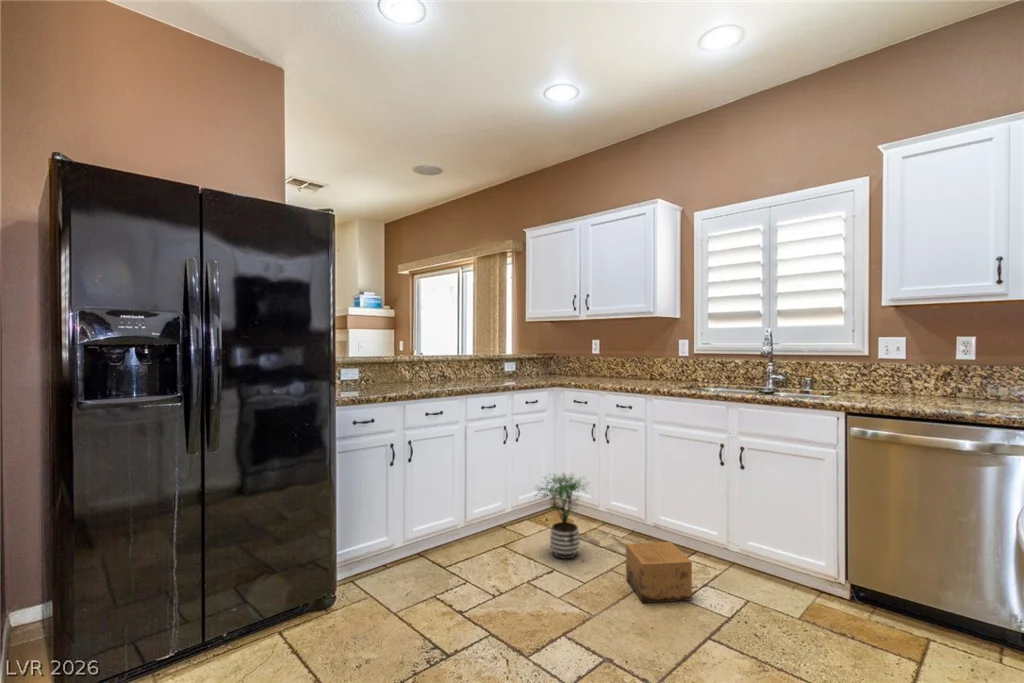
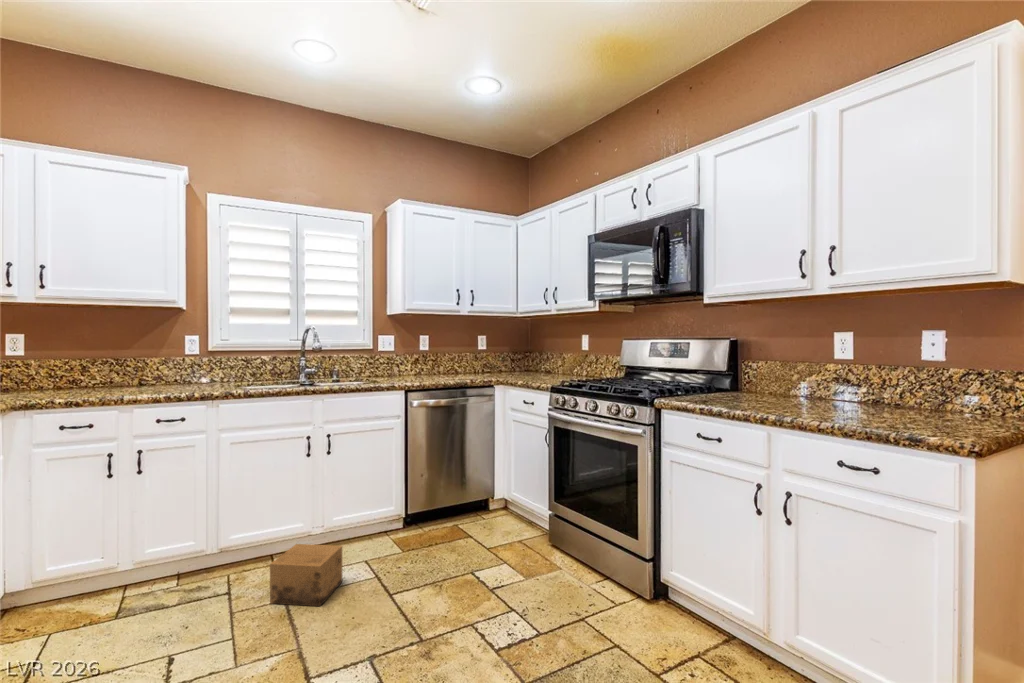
potted plant: present [534,474,585,559] -> none [108,515,197,637]

